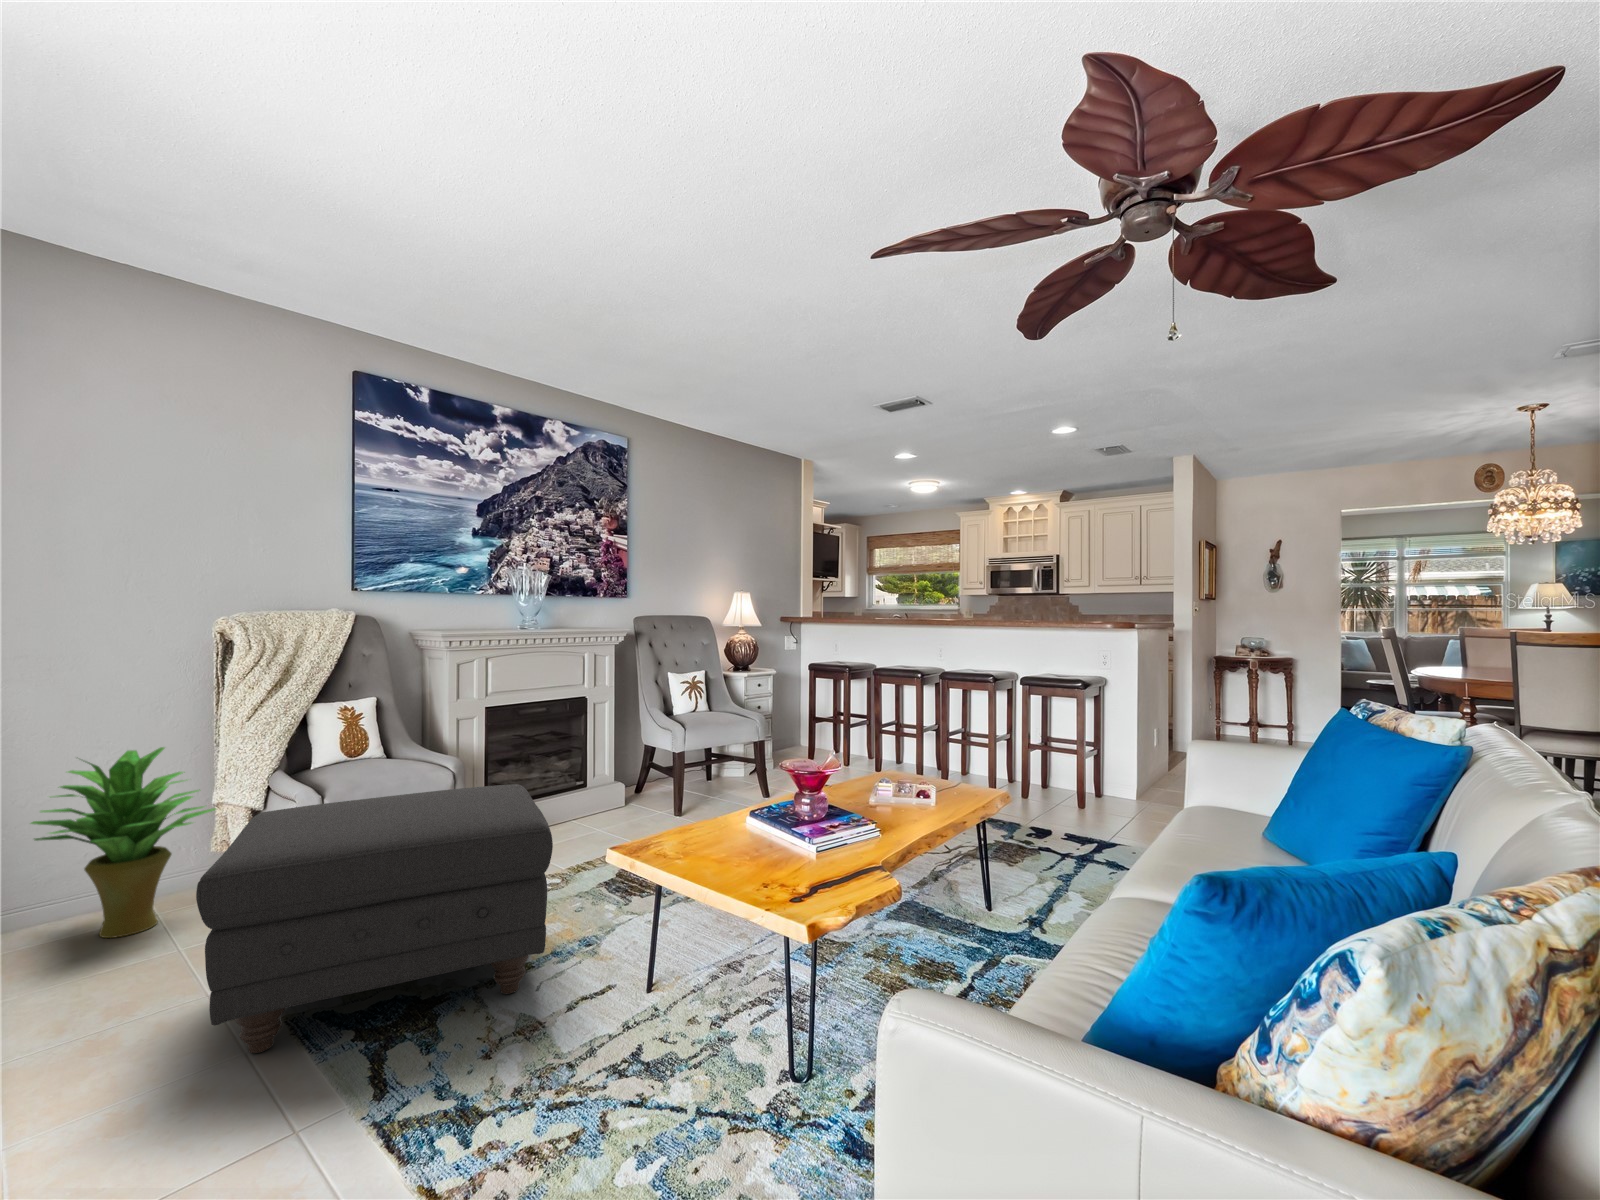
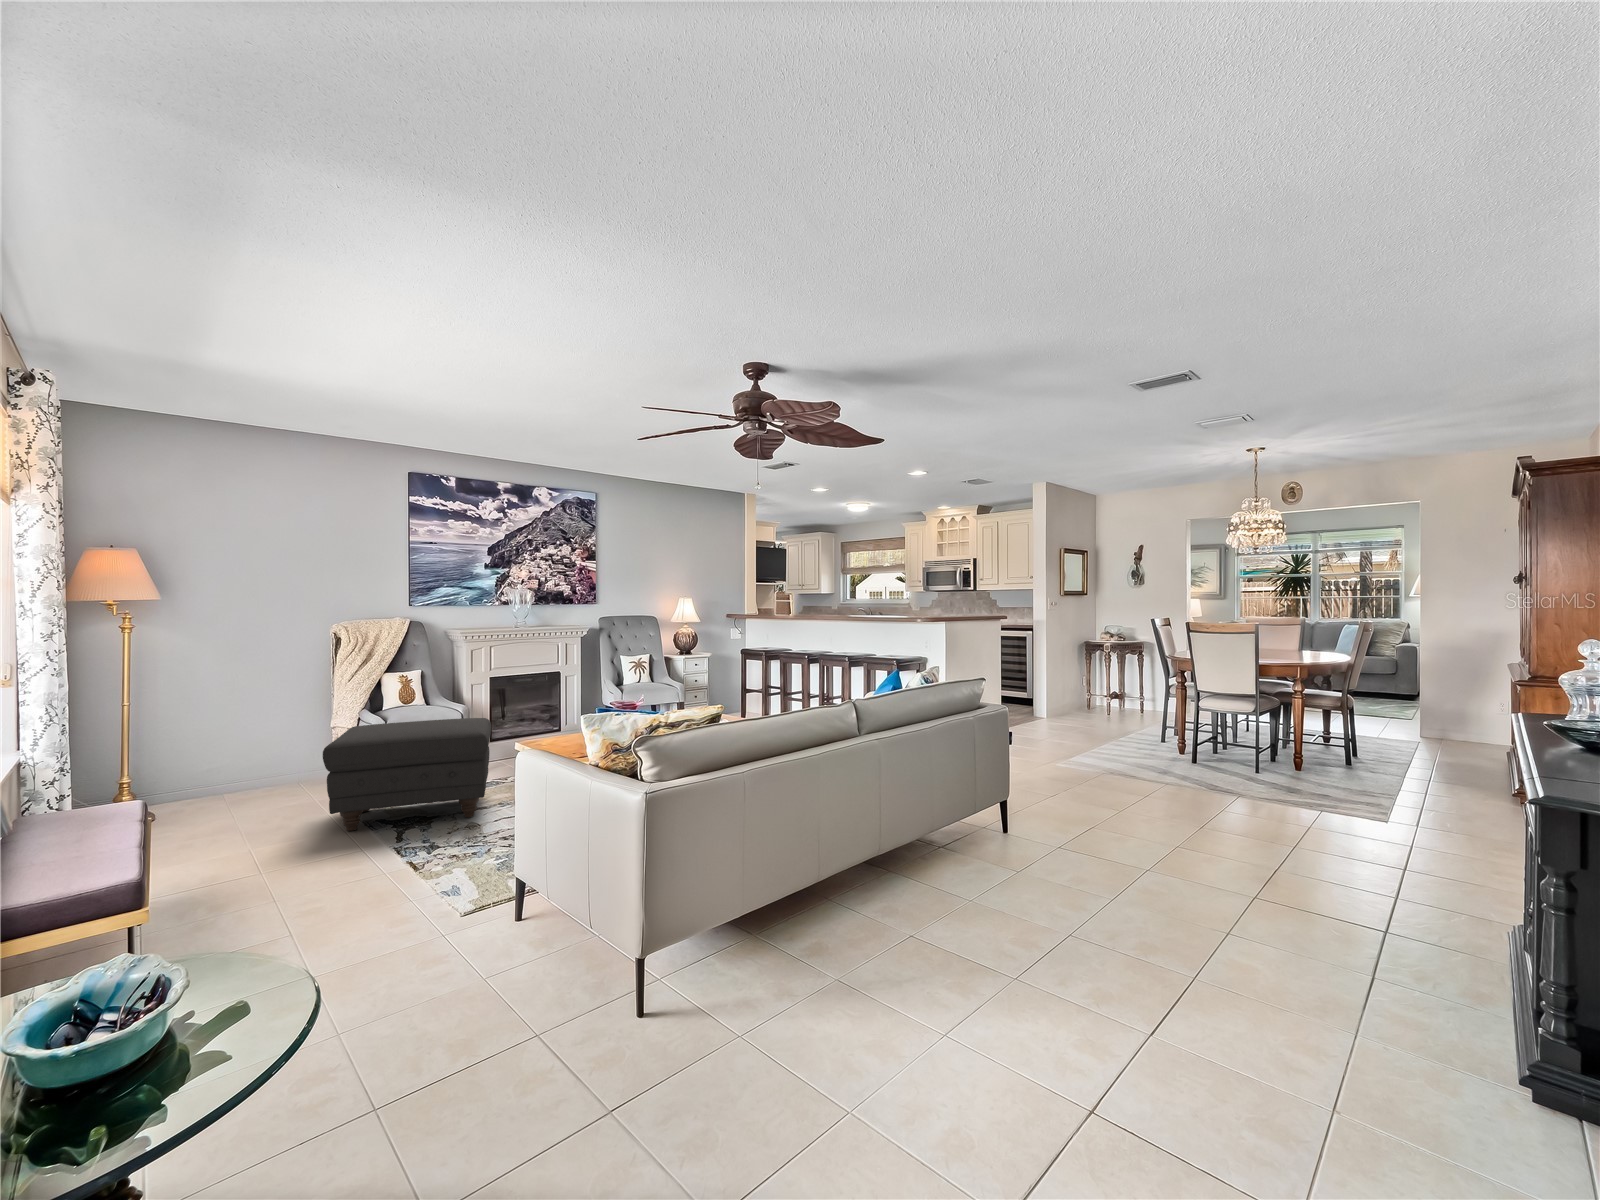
potted plant: present [31,747,216,938] -> none [243,695,334,793]

